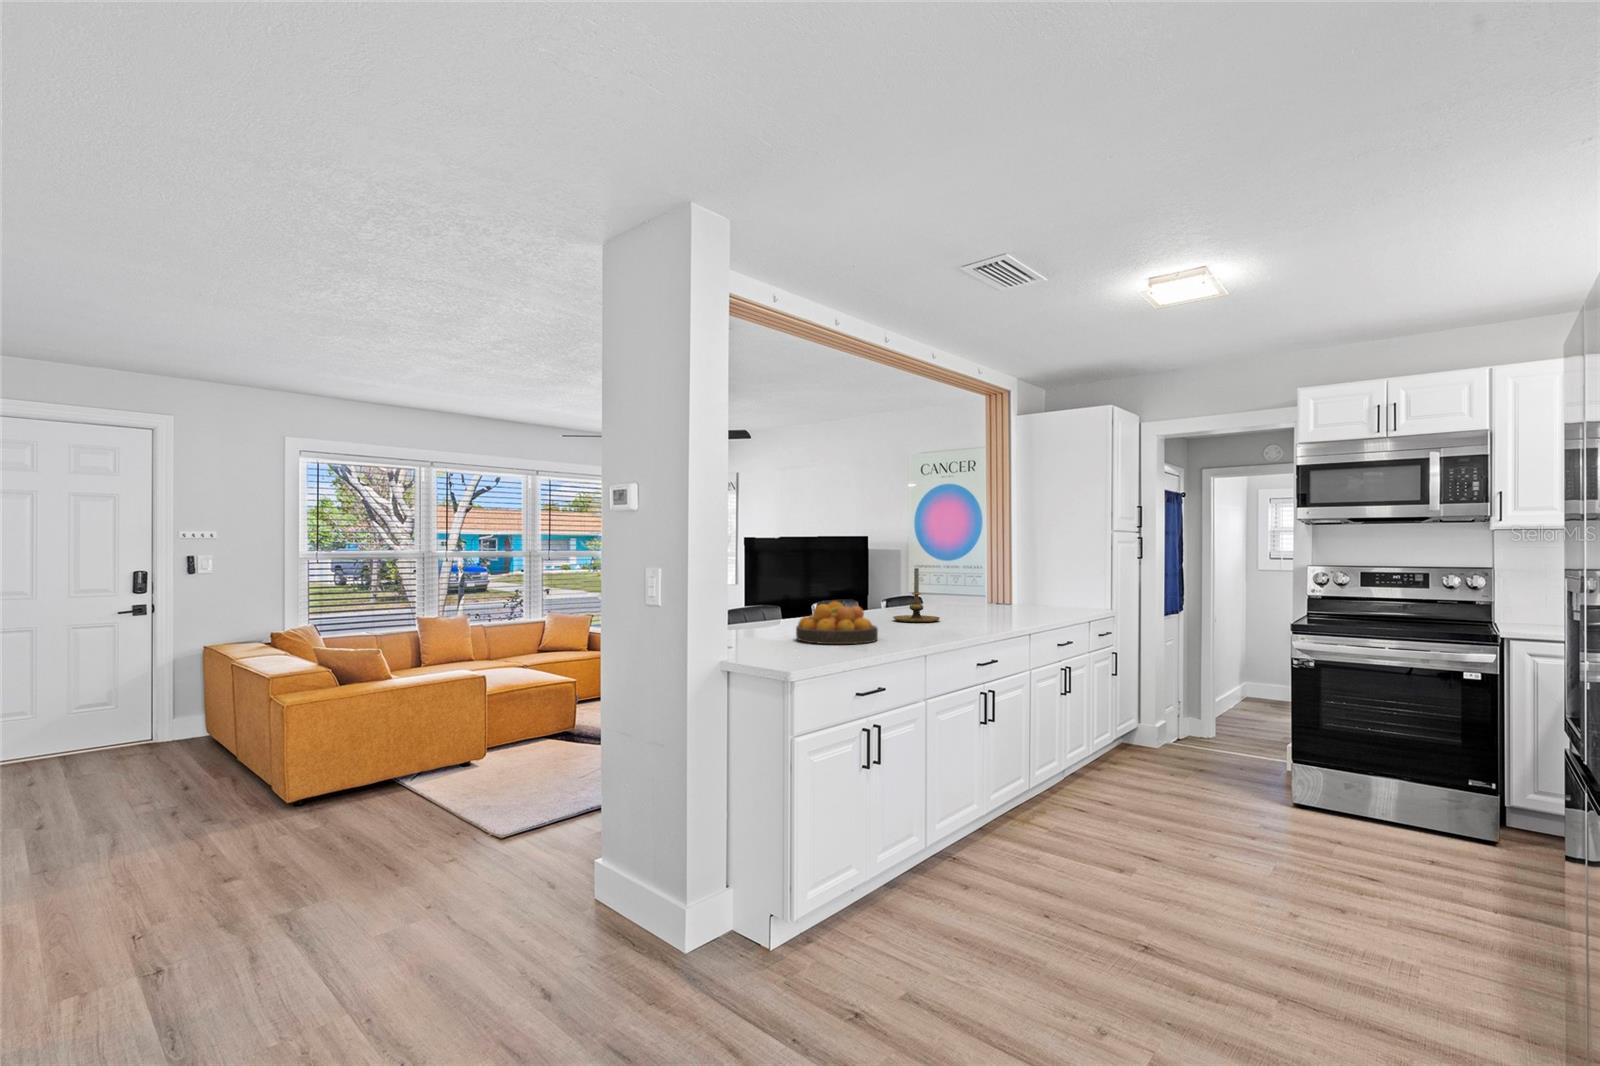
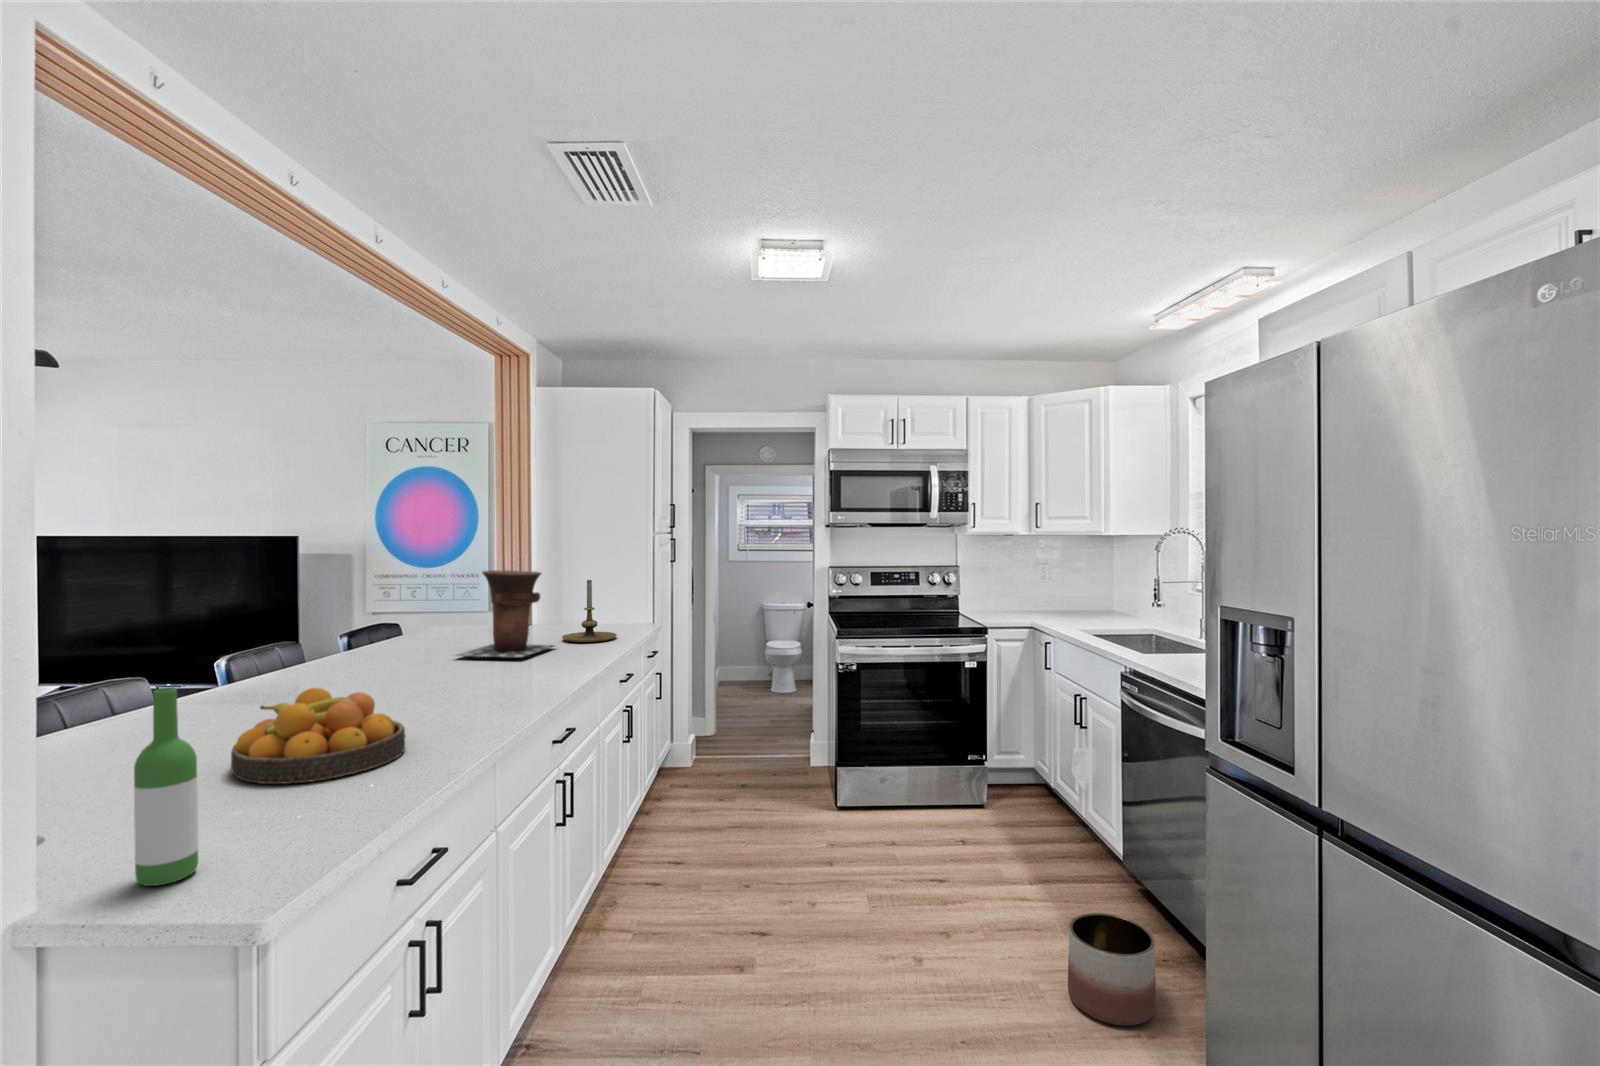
vase: none [938,554,1014,616] -> present [457,570,553,657]
candle holder: present [893,568,940,622] -> present [562,580,617,642]
wine bottle: none [751,574,773,658] -> present [134,688,198,886]
planter: none [1444,902,1555,1015] -> present [1068,913,1156,1026]

